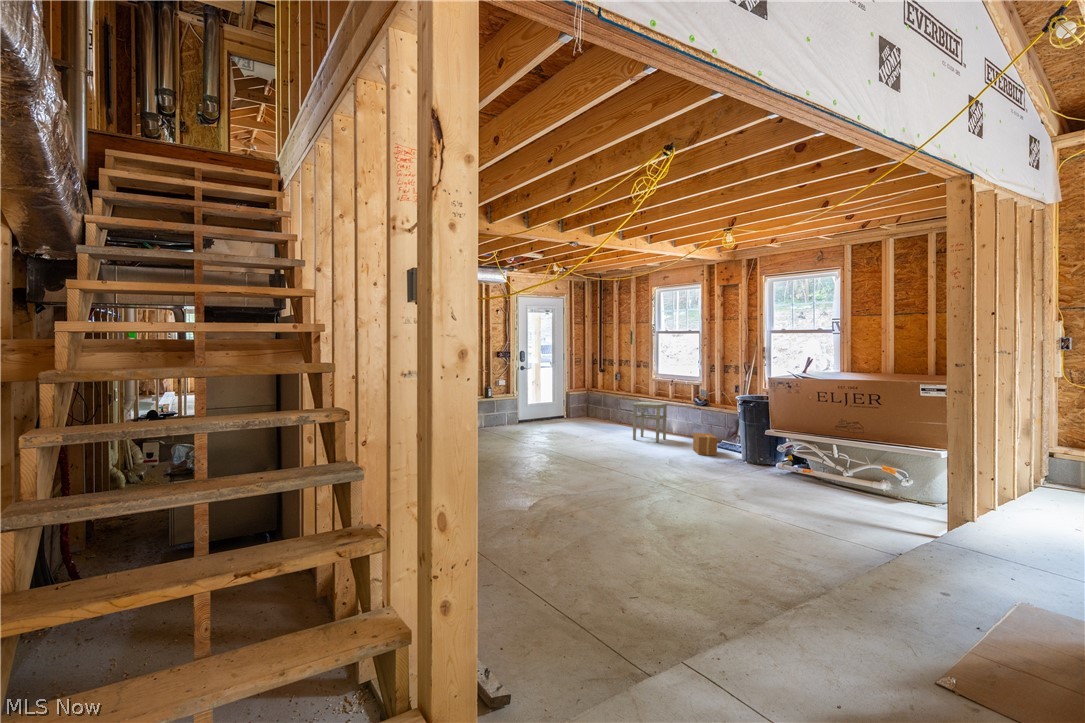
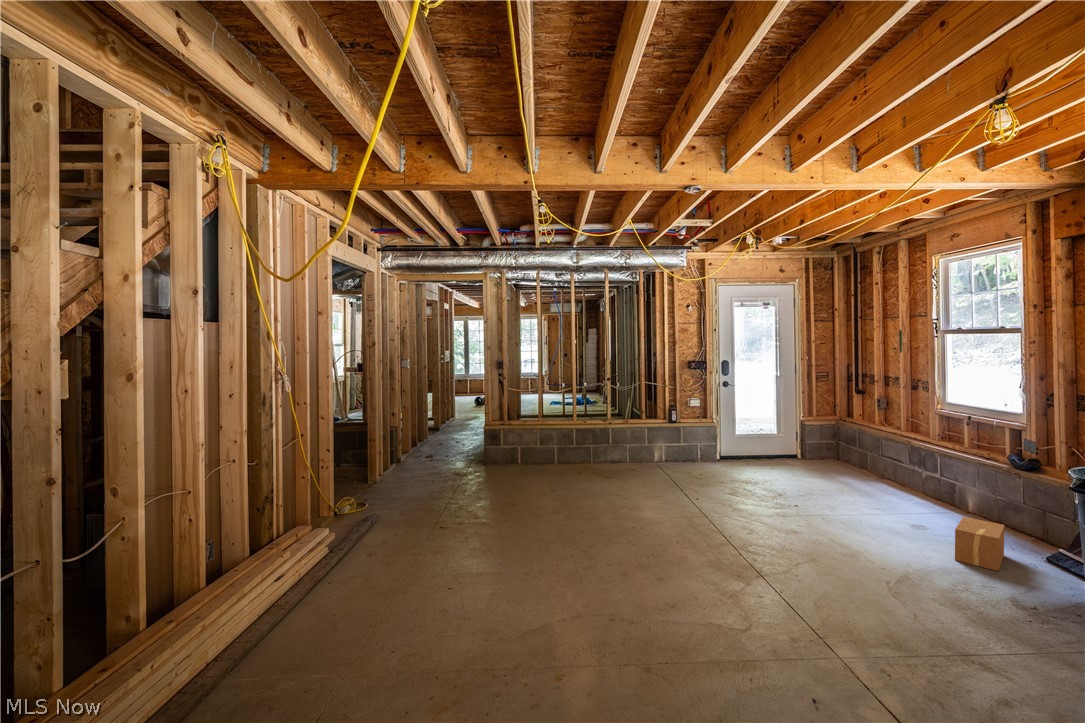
stool: present [633,402,667,442] -> none [865,445,941,518]

